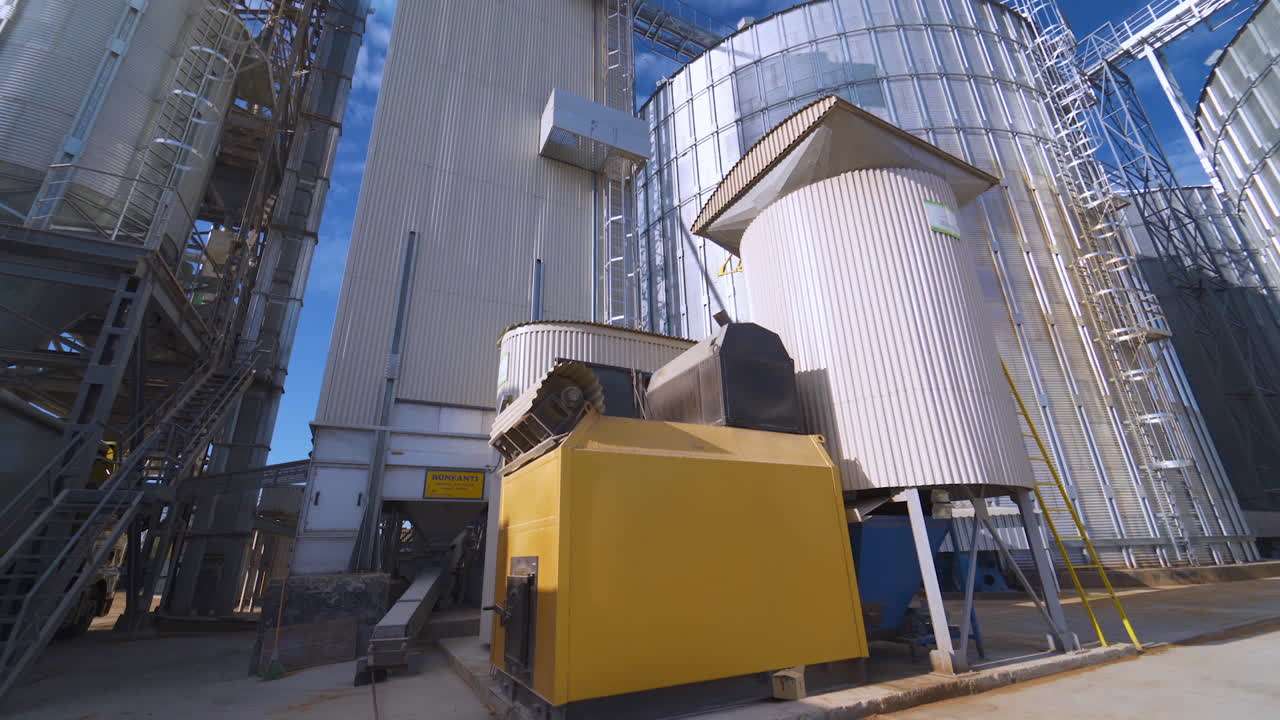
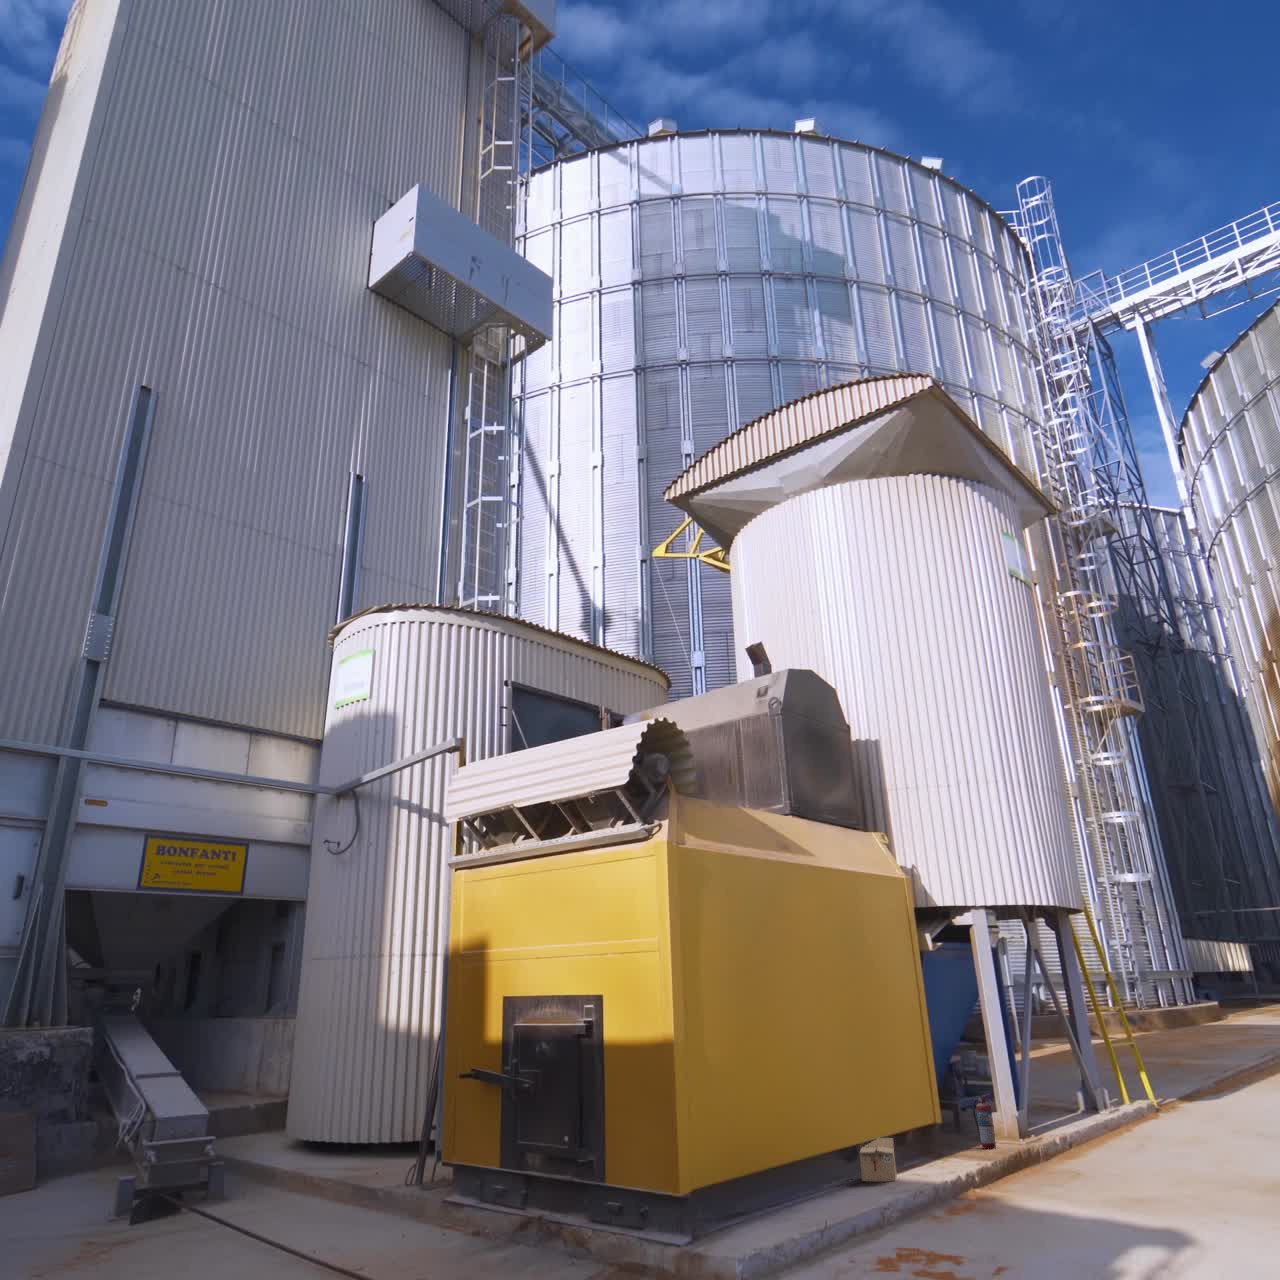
fire extinguisher: none [903,634,923,680] -> present [973,1094,996,1149]

